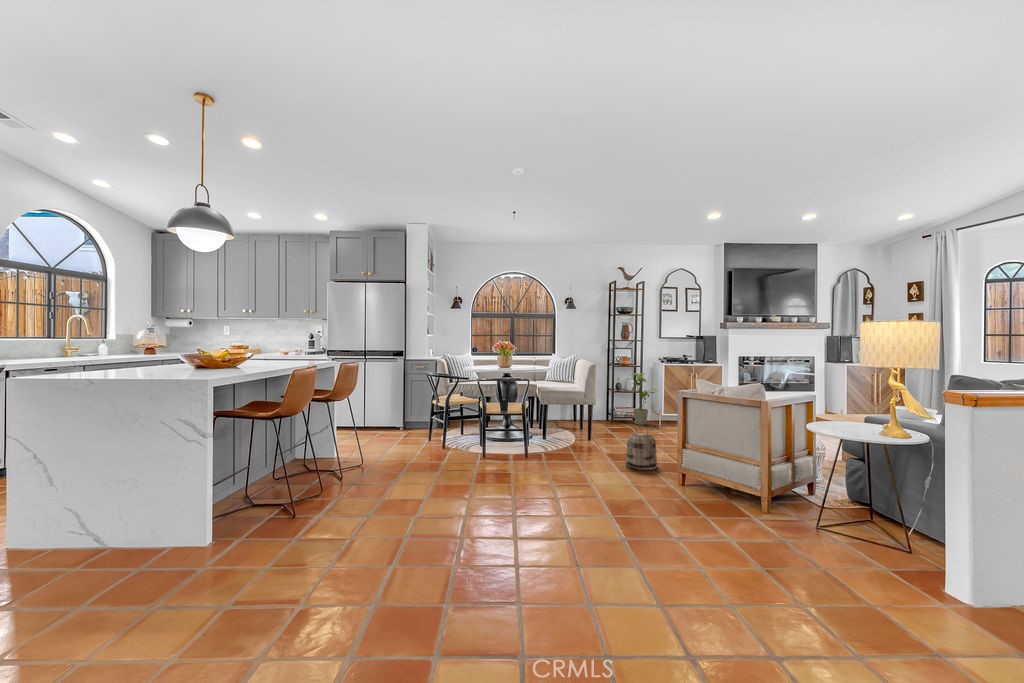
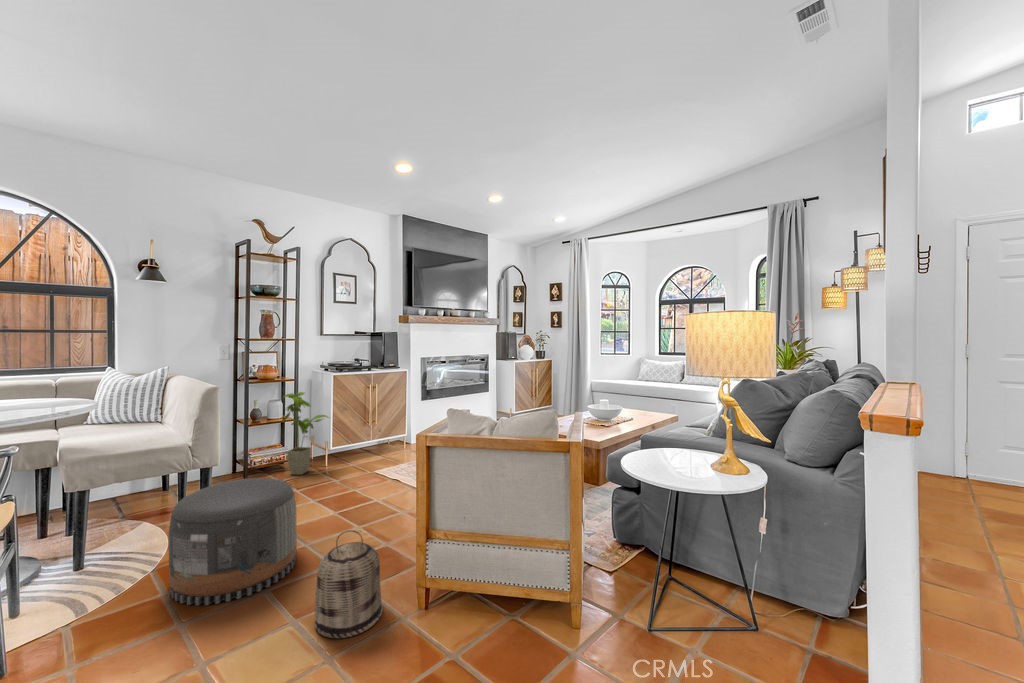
pouf: none [575,405,626,453] -> present [169,478,297,605]

